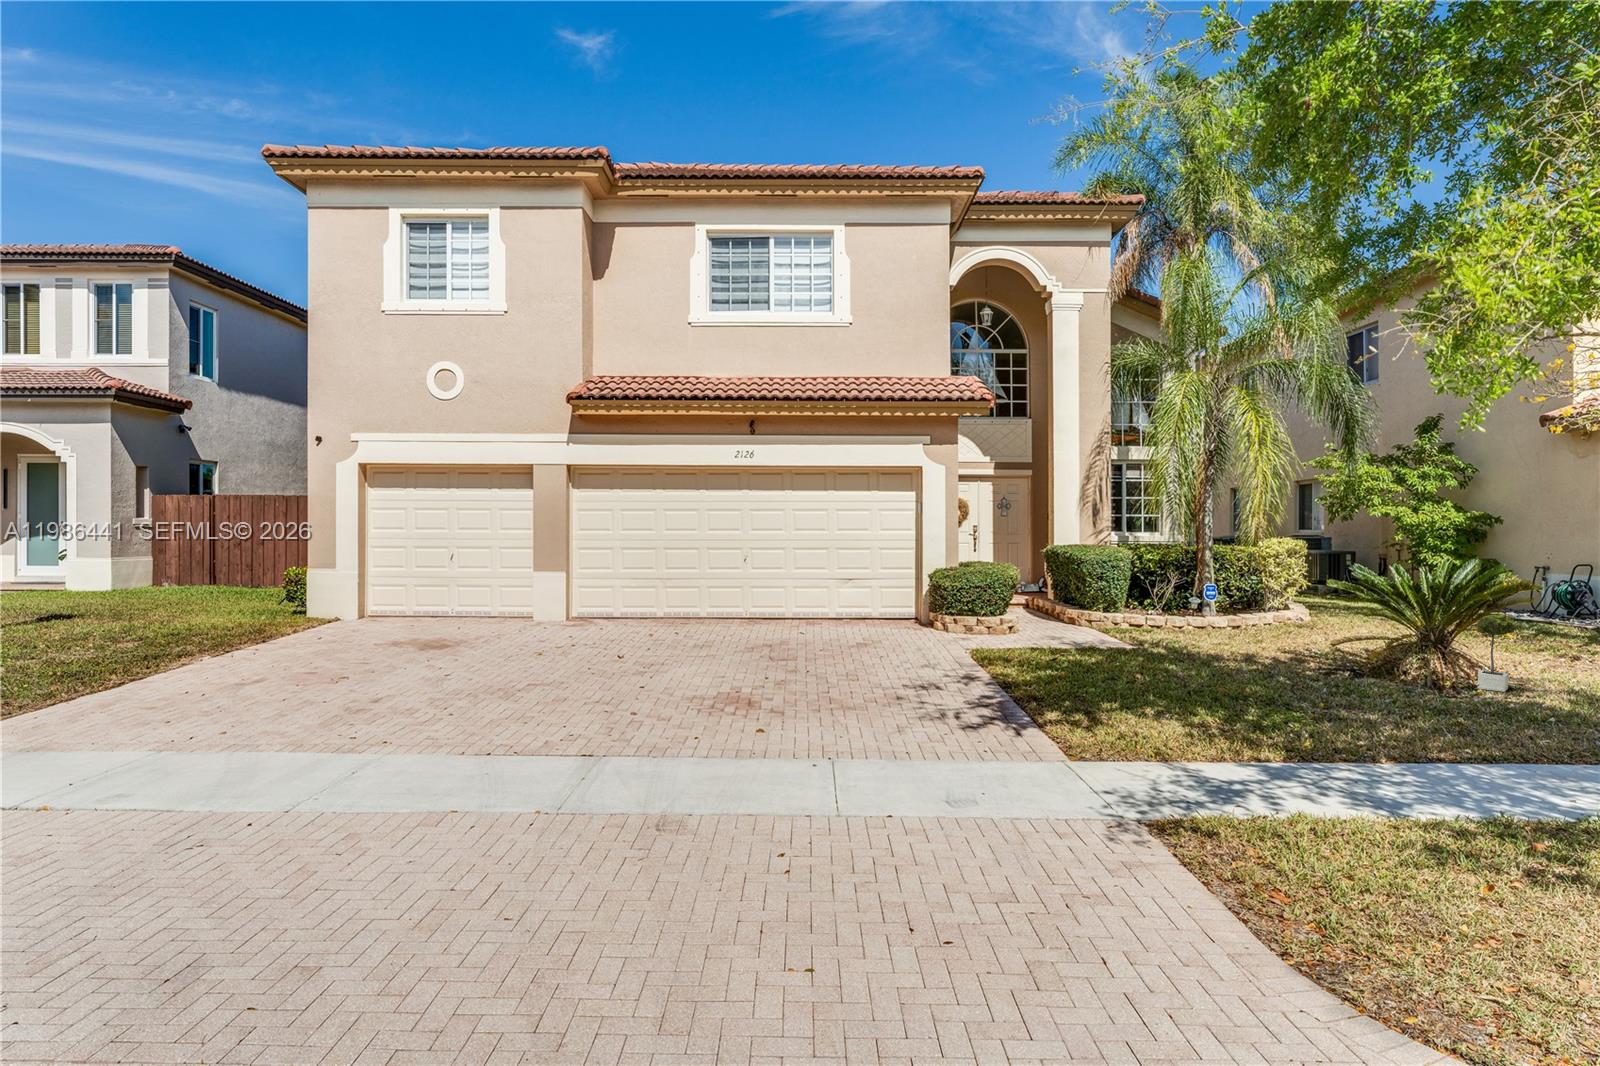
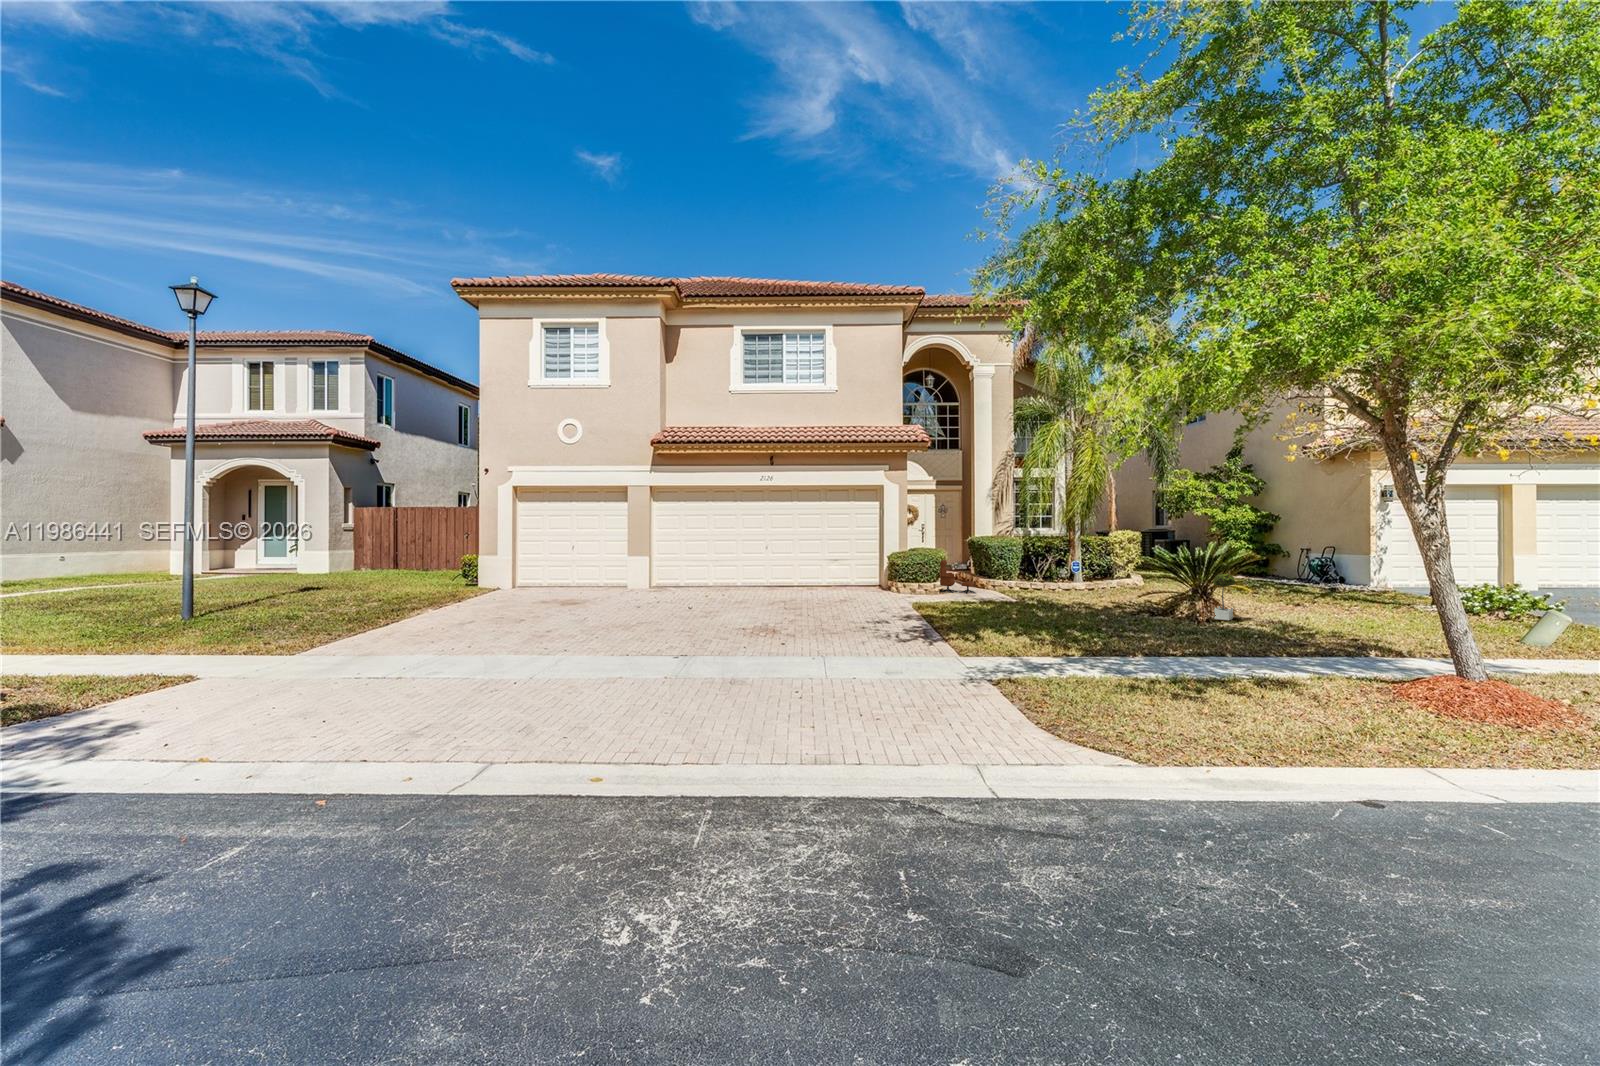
lounge chair: none [1006,581,1064,633] -> present [940,560,975,593]

